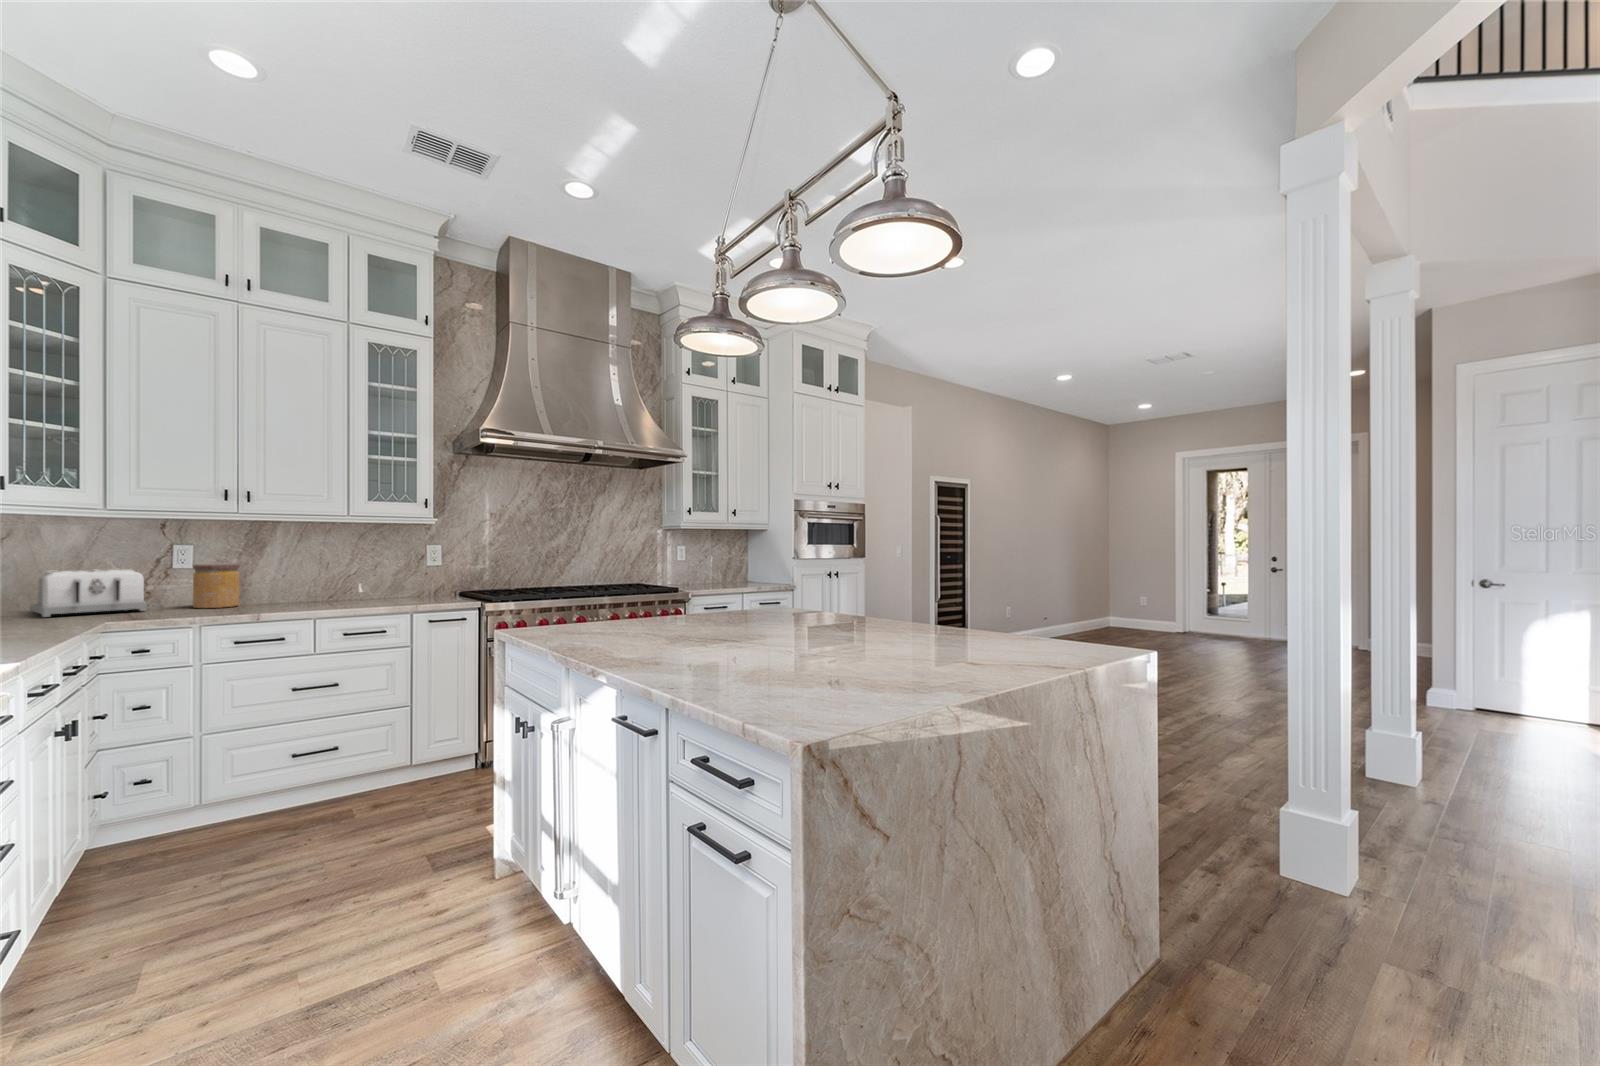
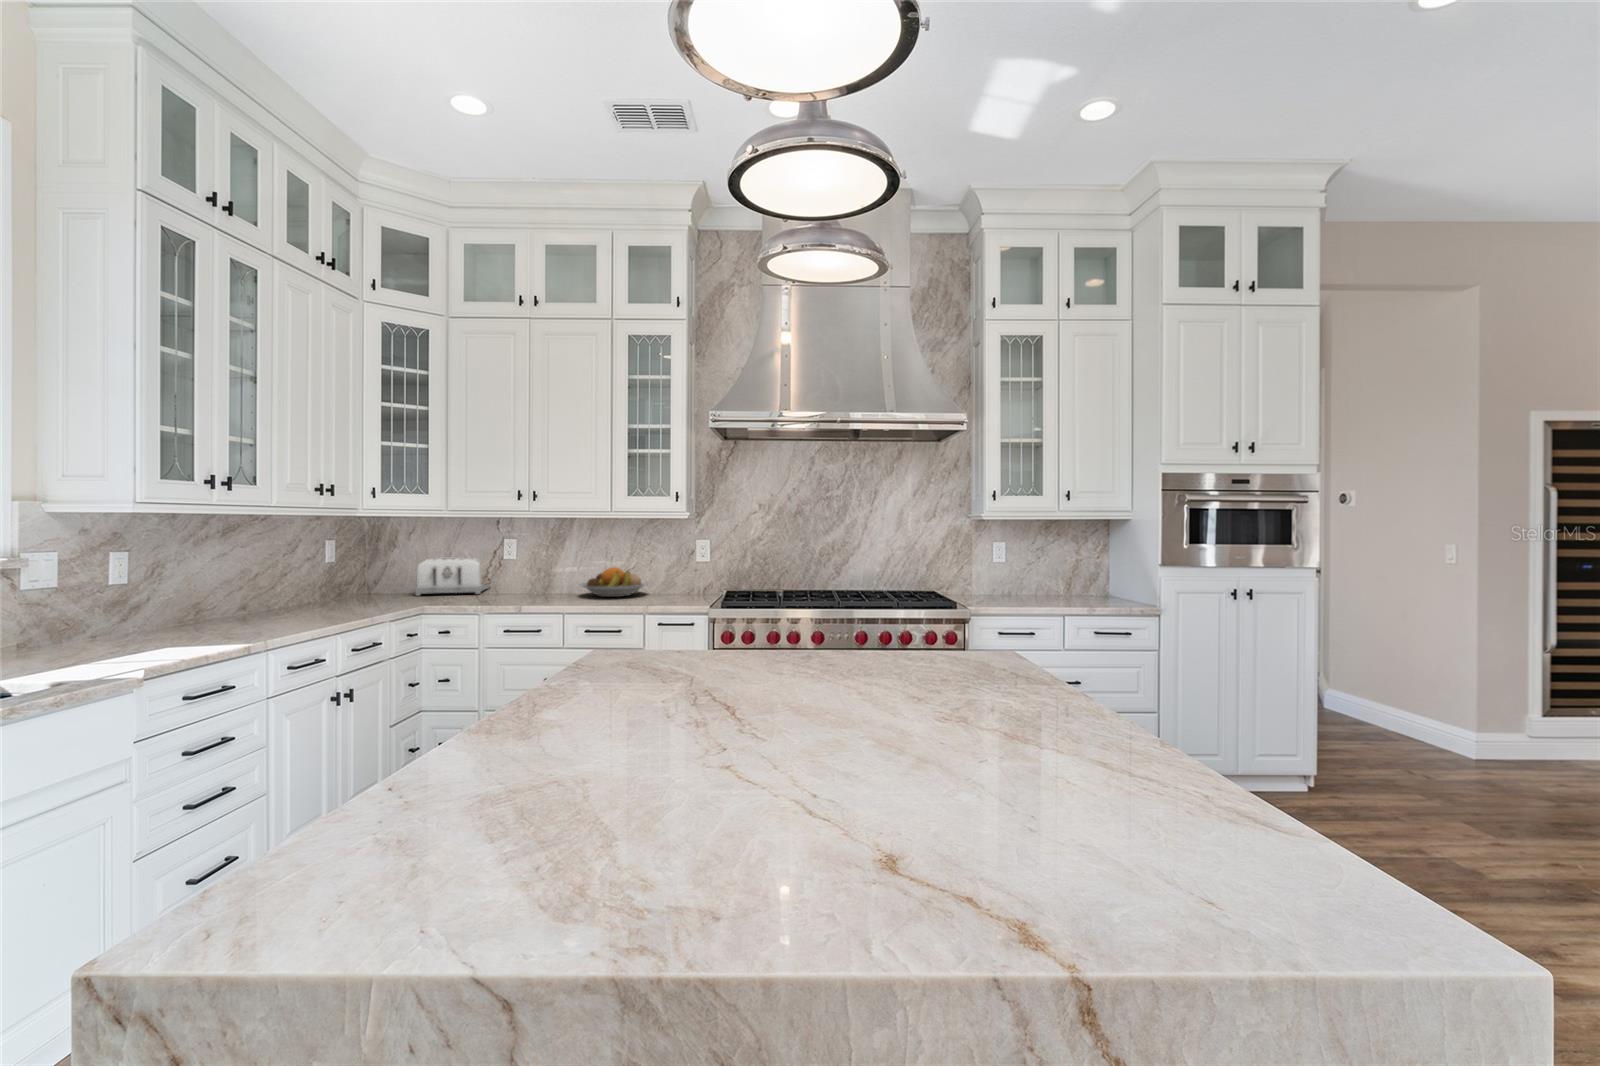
jar: present [193,564,240,608] -> none [513,555,546,594]
fruit bowl: none [297,573,380,604] -> present [580,567,648,597]

